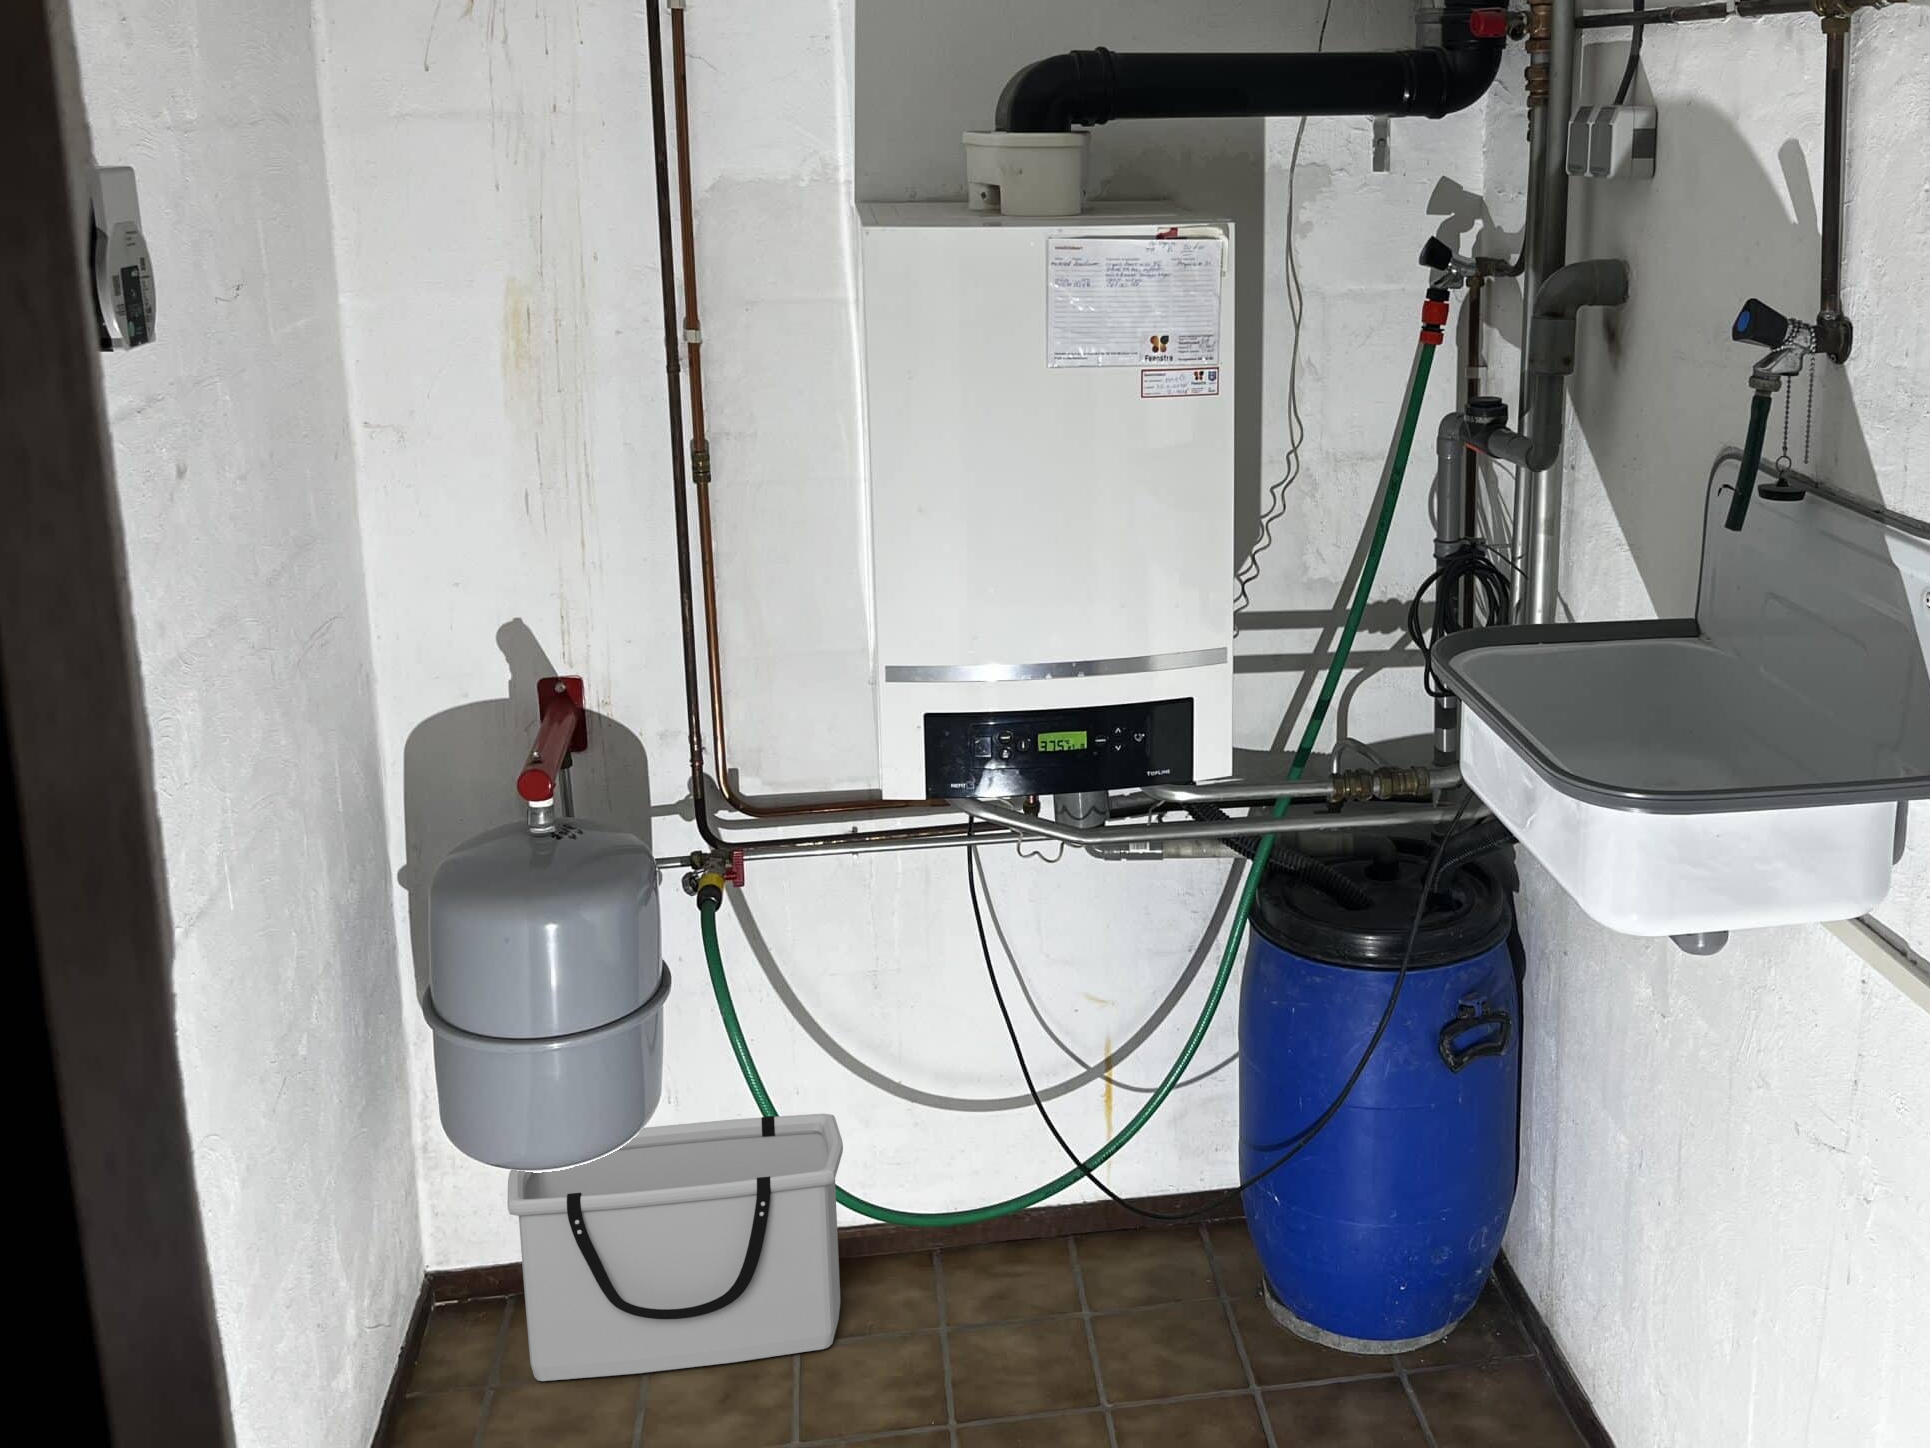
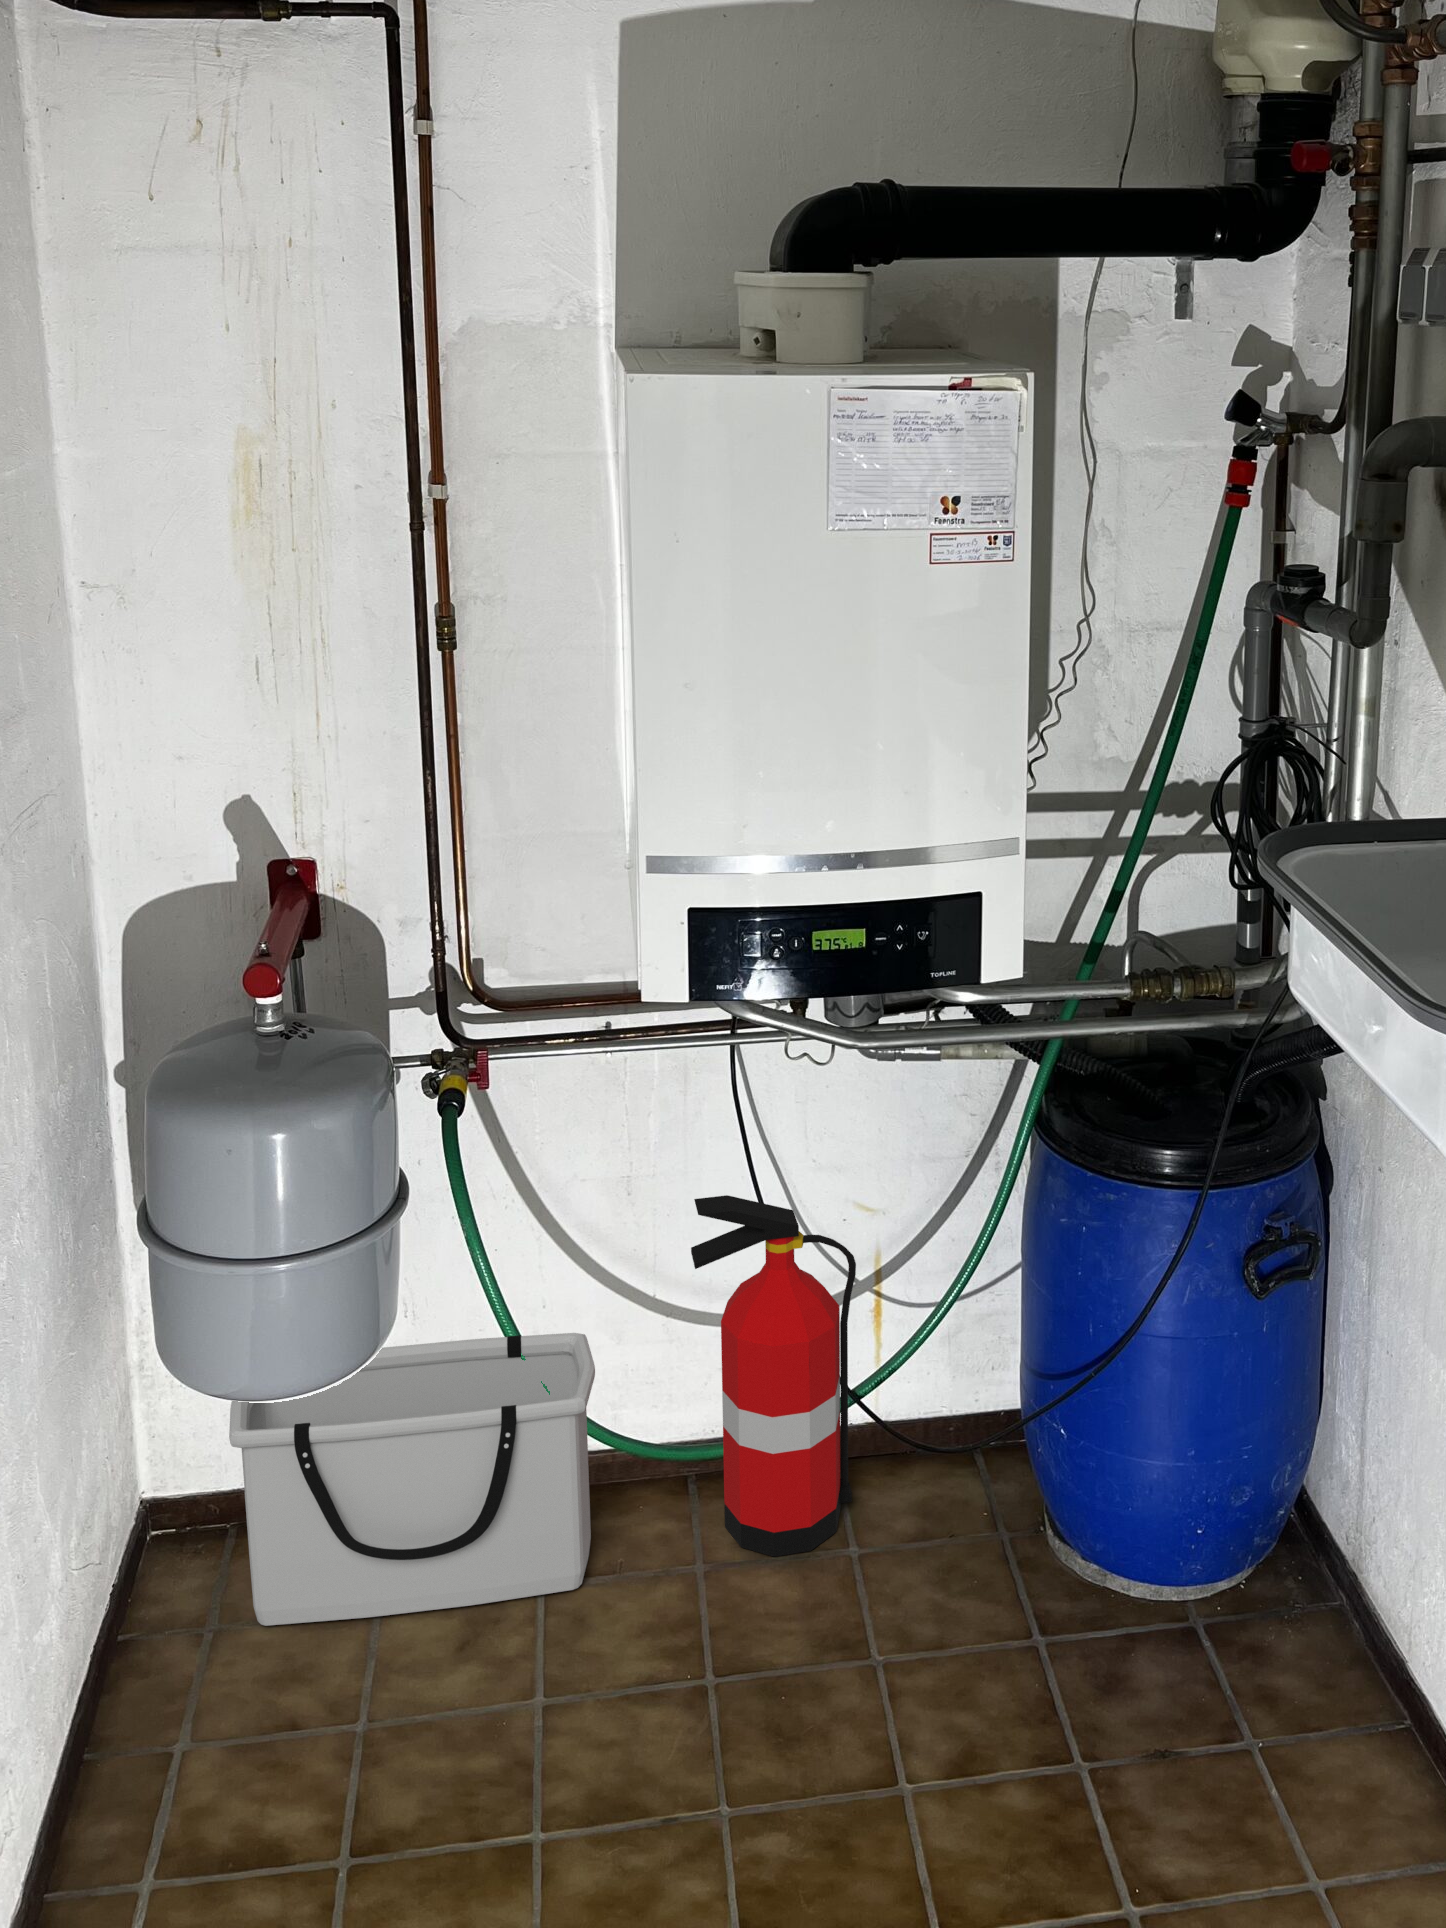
fire extinguisher: none [931,985,1084,1320] -> present [691,1195,856,1557]

